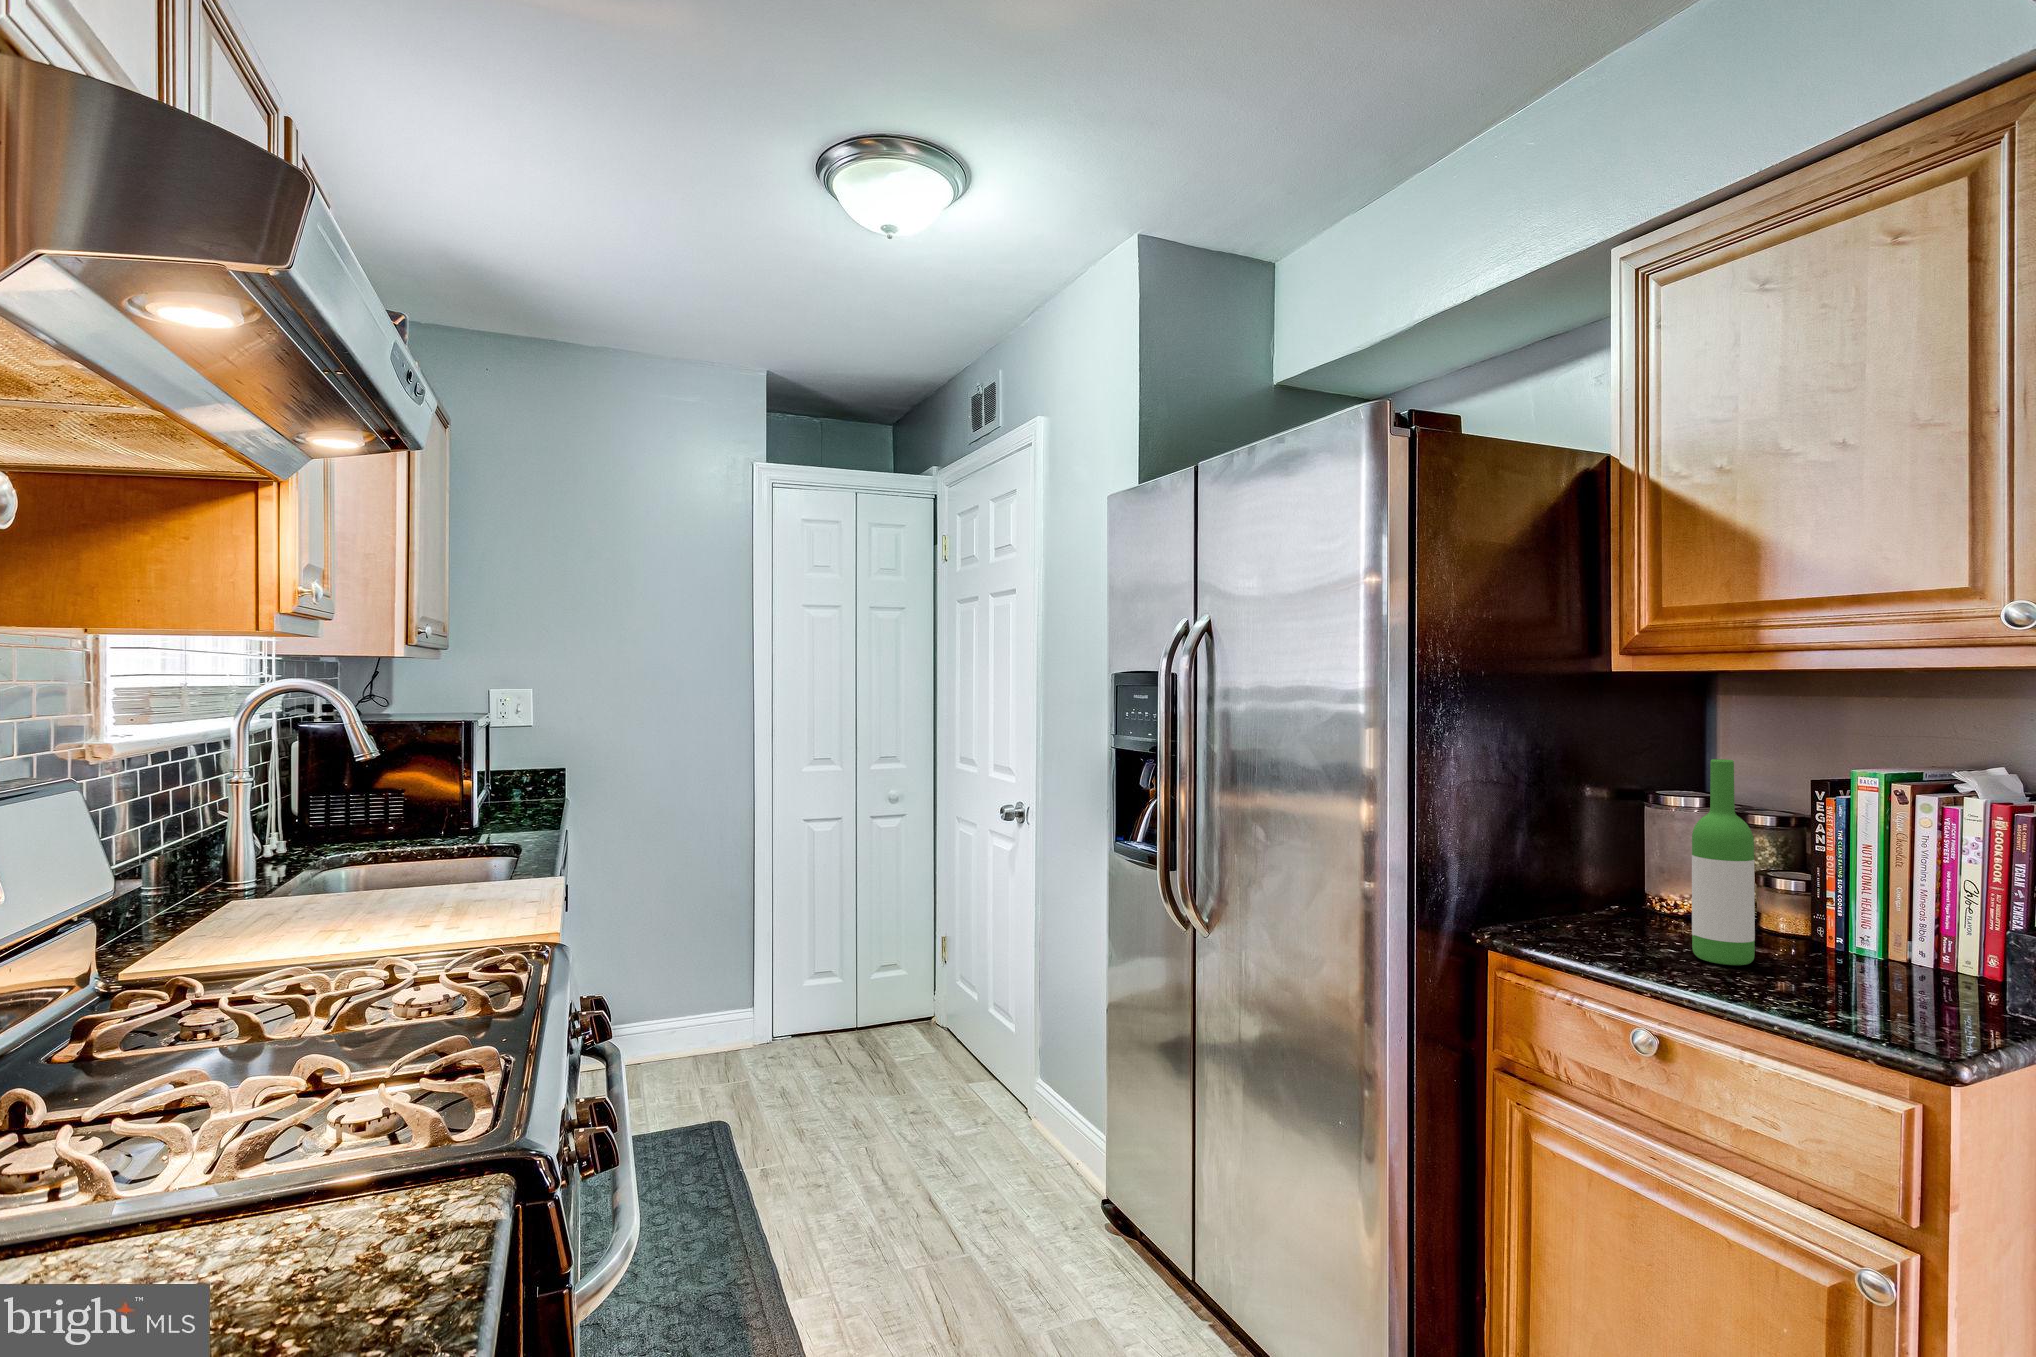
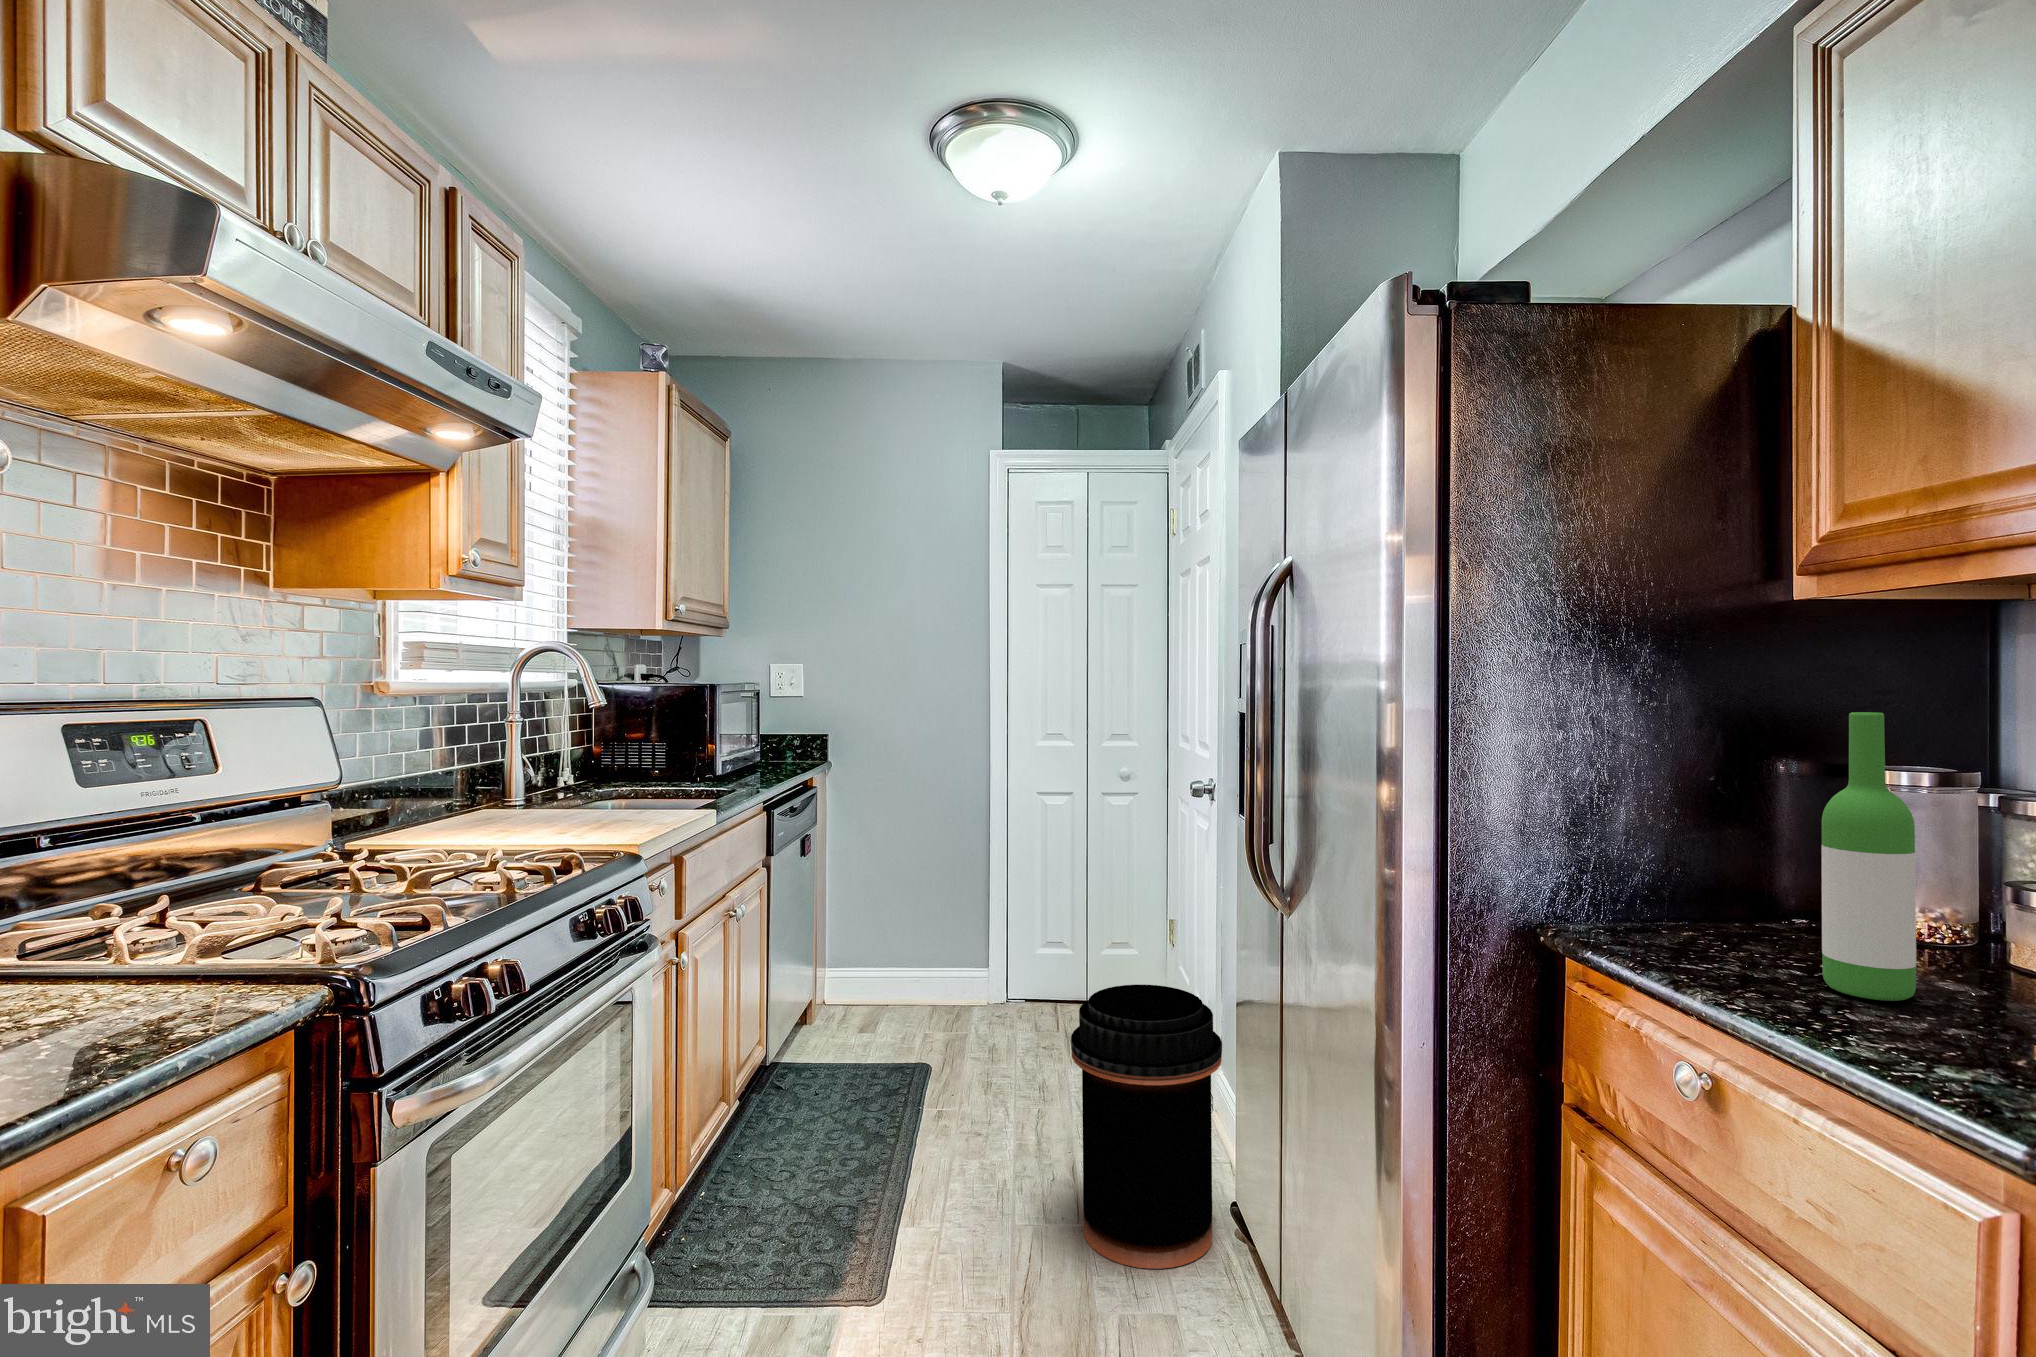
trash can: none [960,1010,1104,1285] -> present [1071,985,1222,1269]

